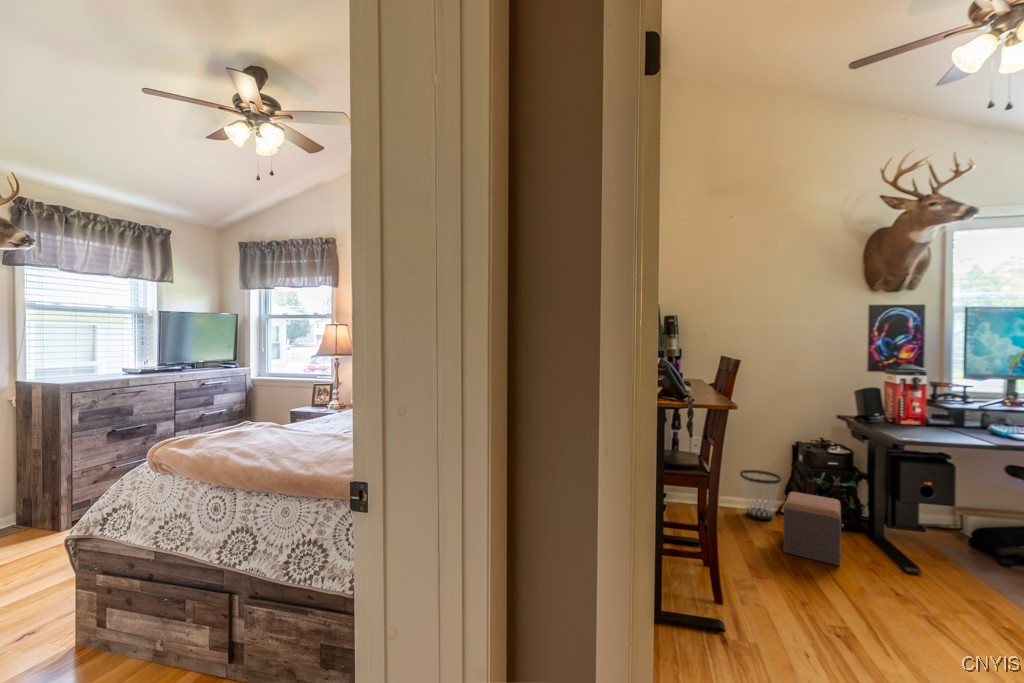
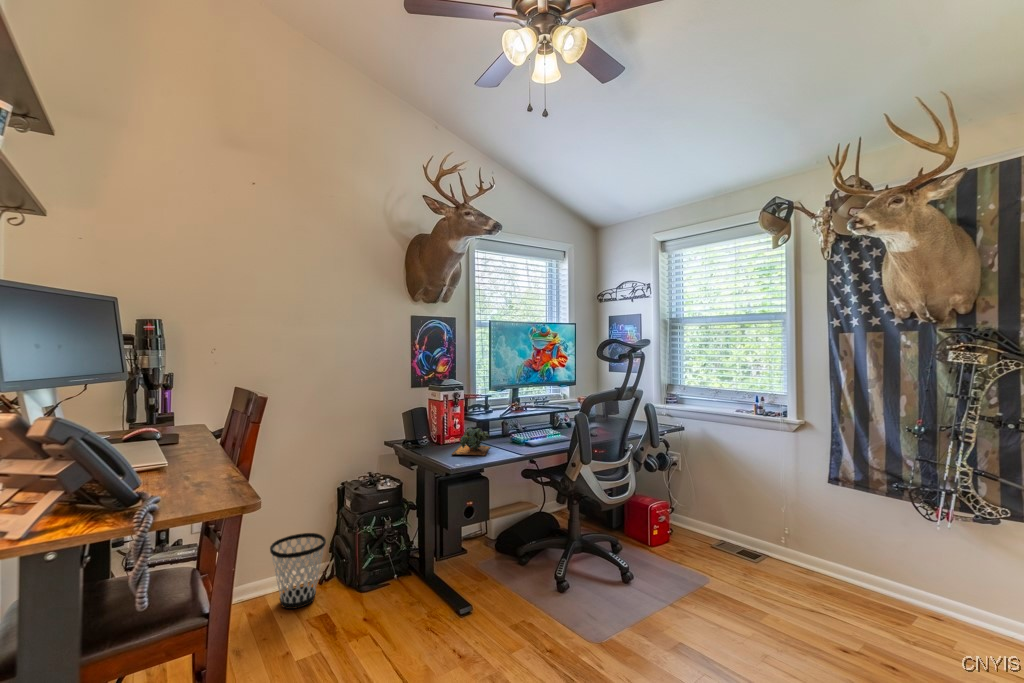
succulent plant: none [902,410,958,437] -> present [452,428,490,455]
footstool: present [783,492,841,566] -> none [334,553,400,657]

